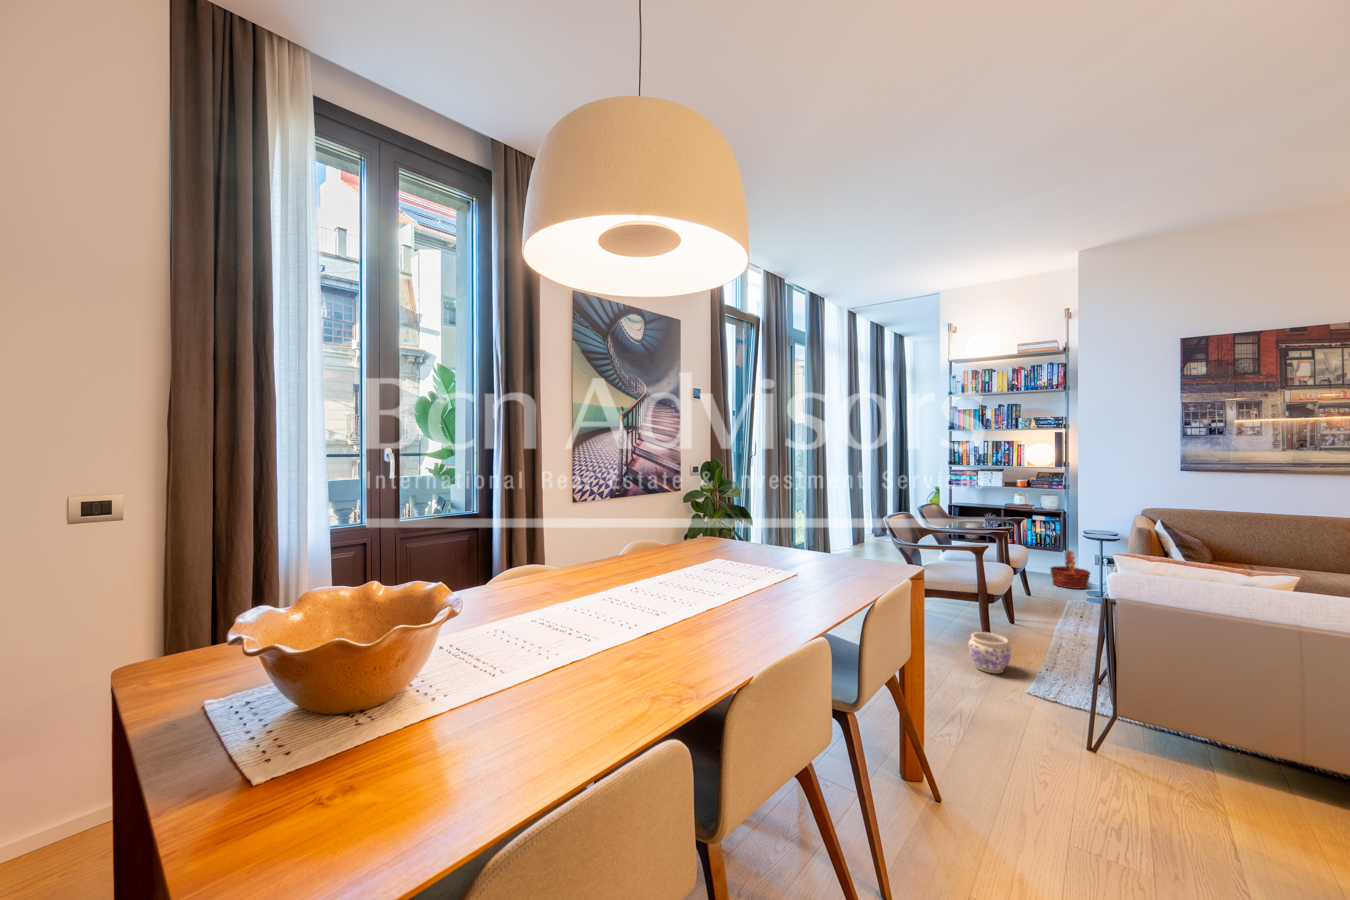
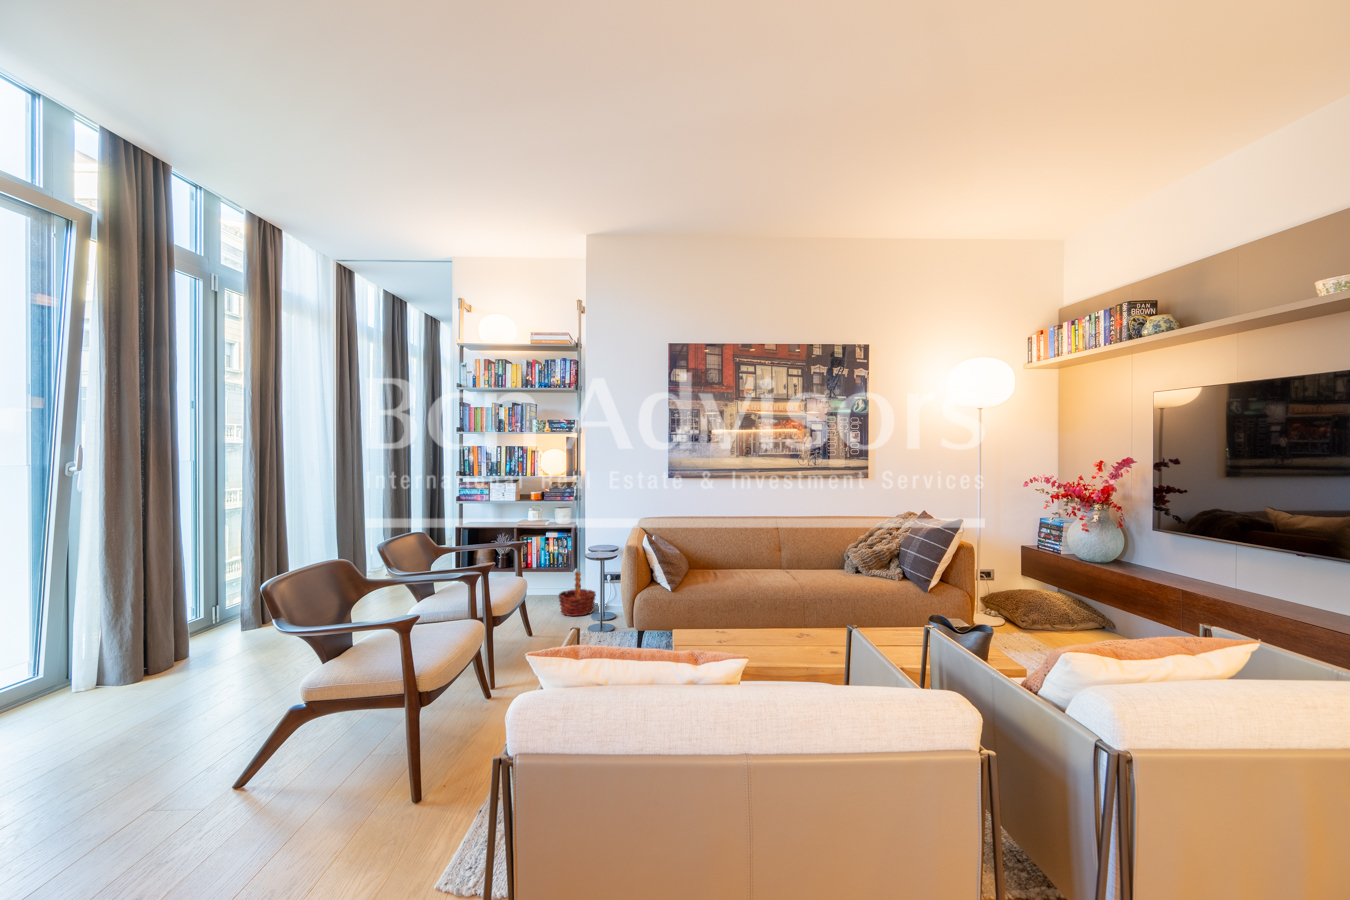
planter: present [968,632,1011,674] -> none [344,765,420,854]

